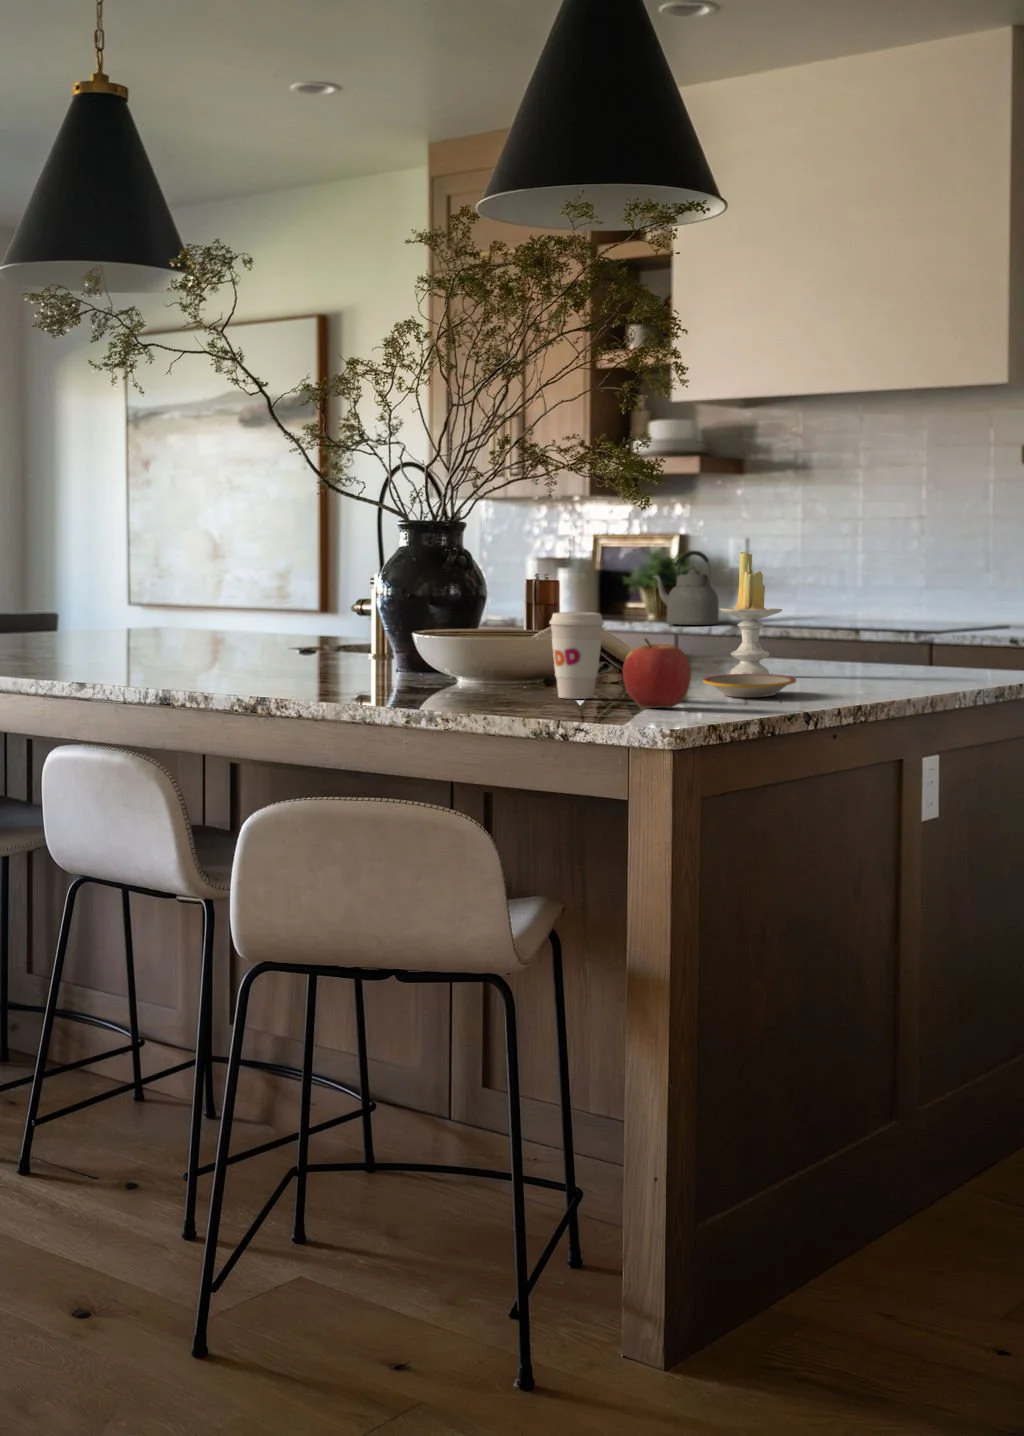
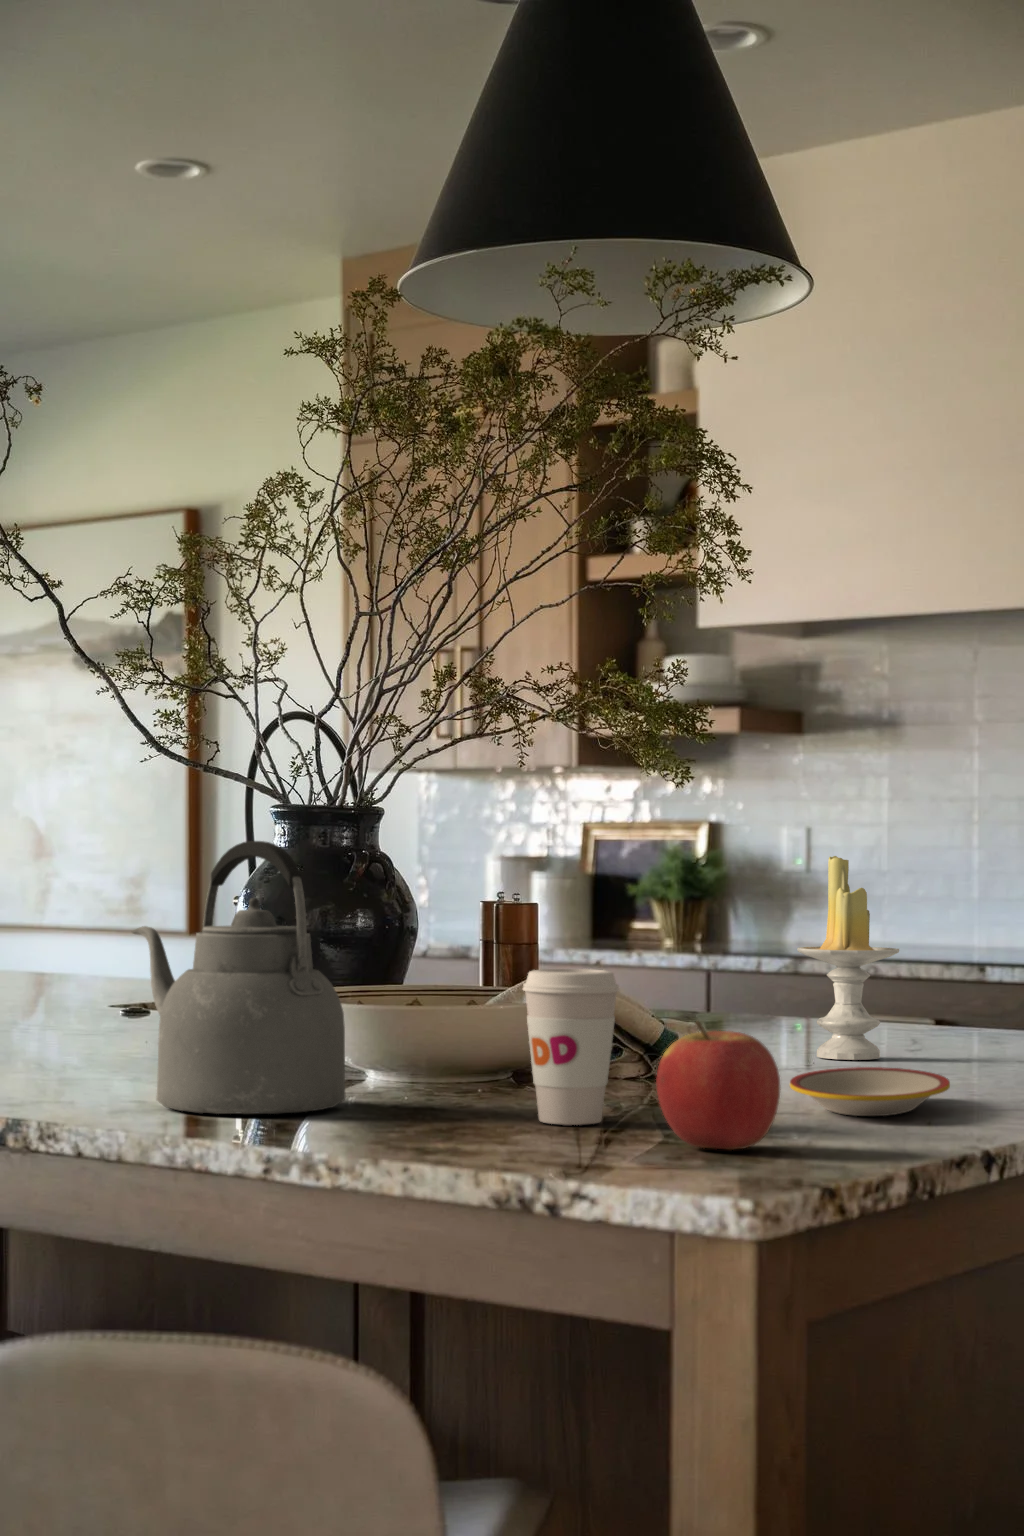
kettle: present [653,551,719,625] -> present [132,841,346,1114]

